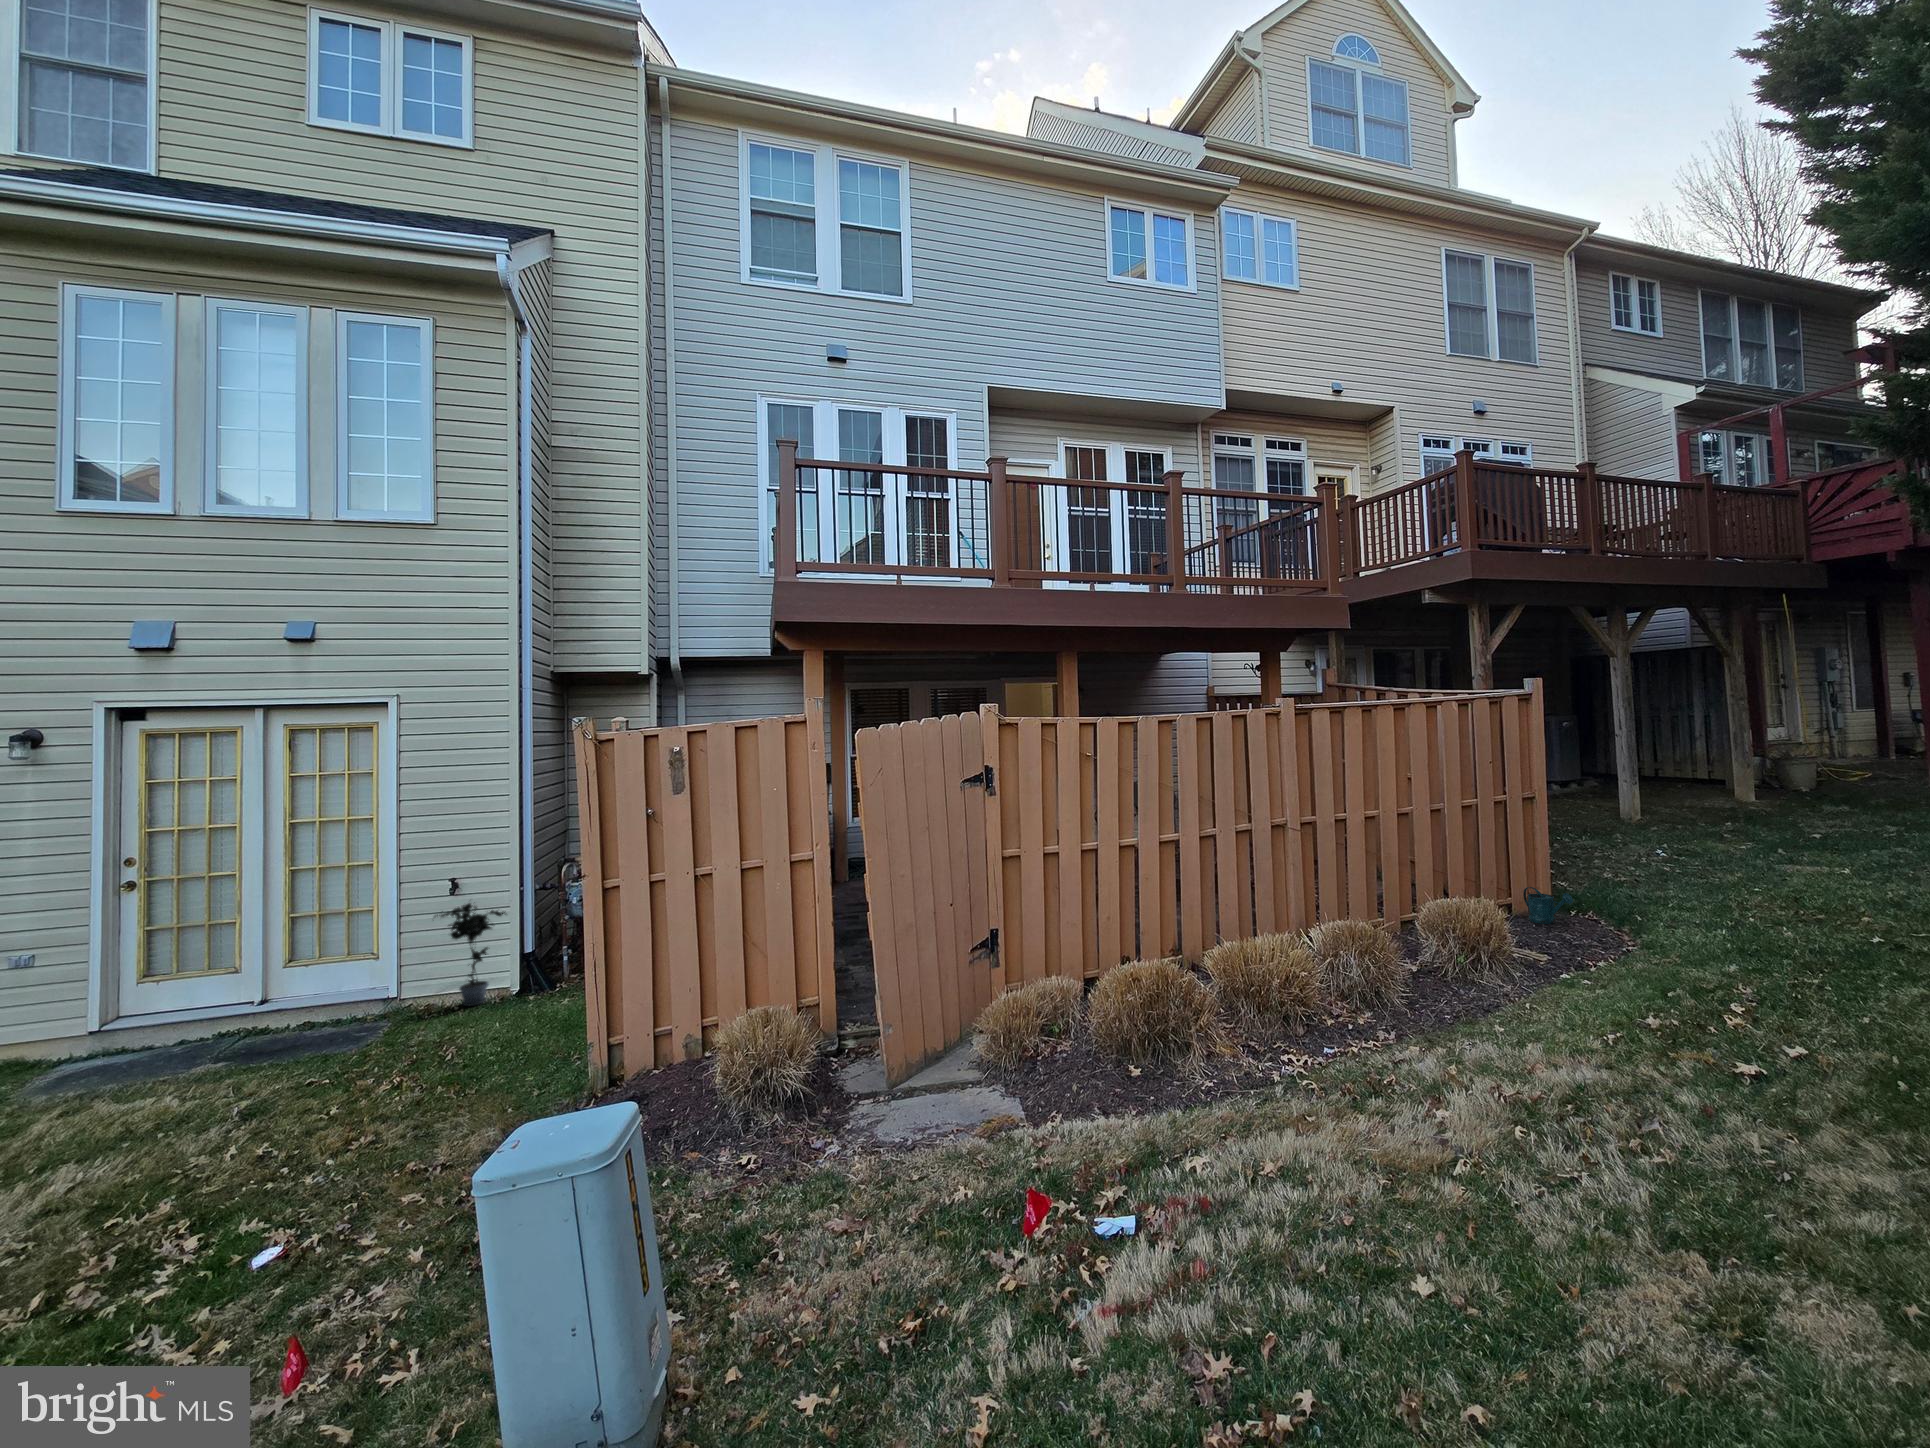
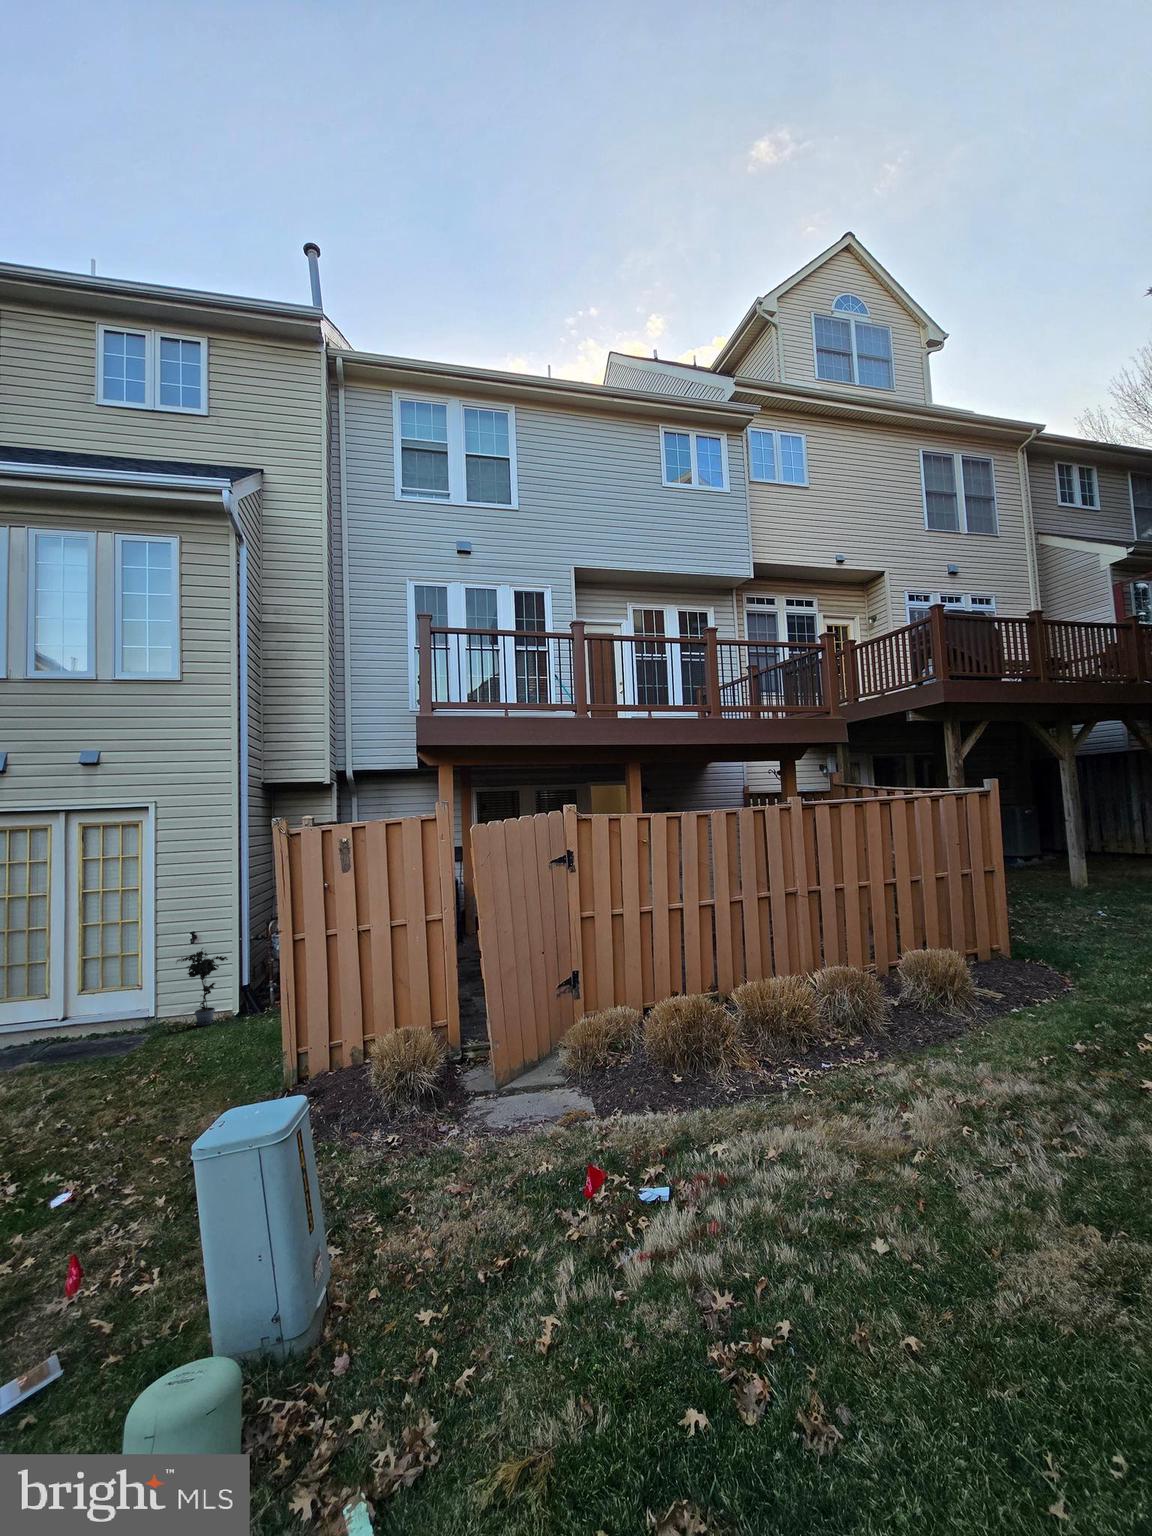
watering can: present [1523,887,1573,924] -> none [986,942,1025,971]

